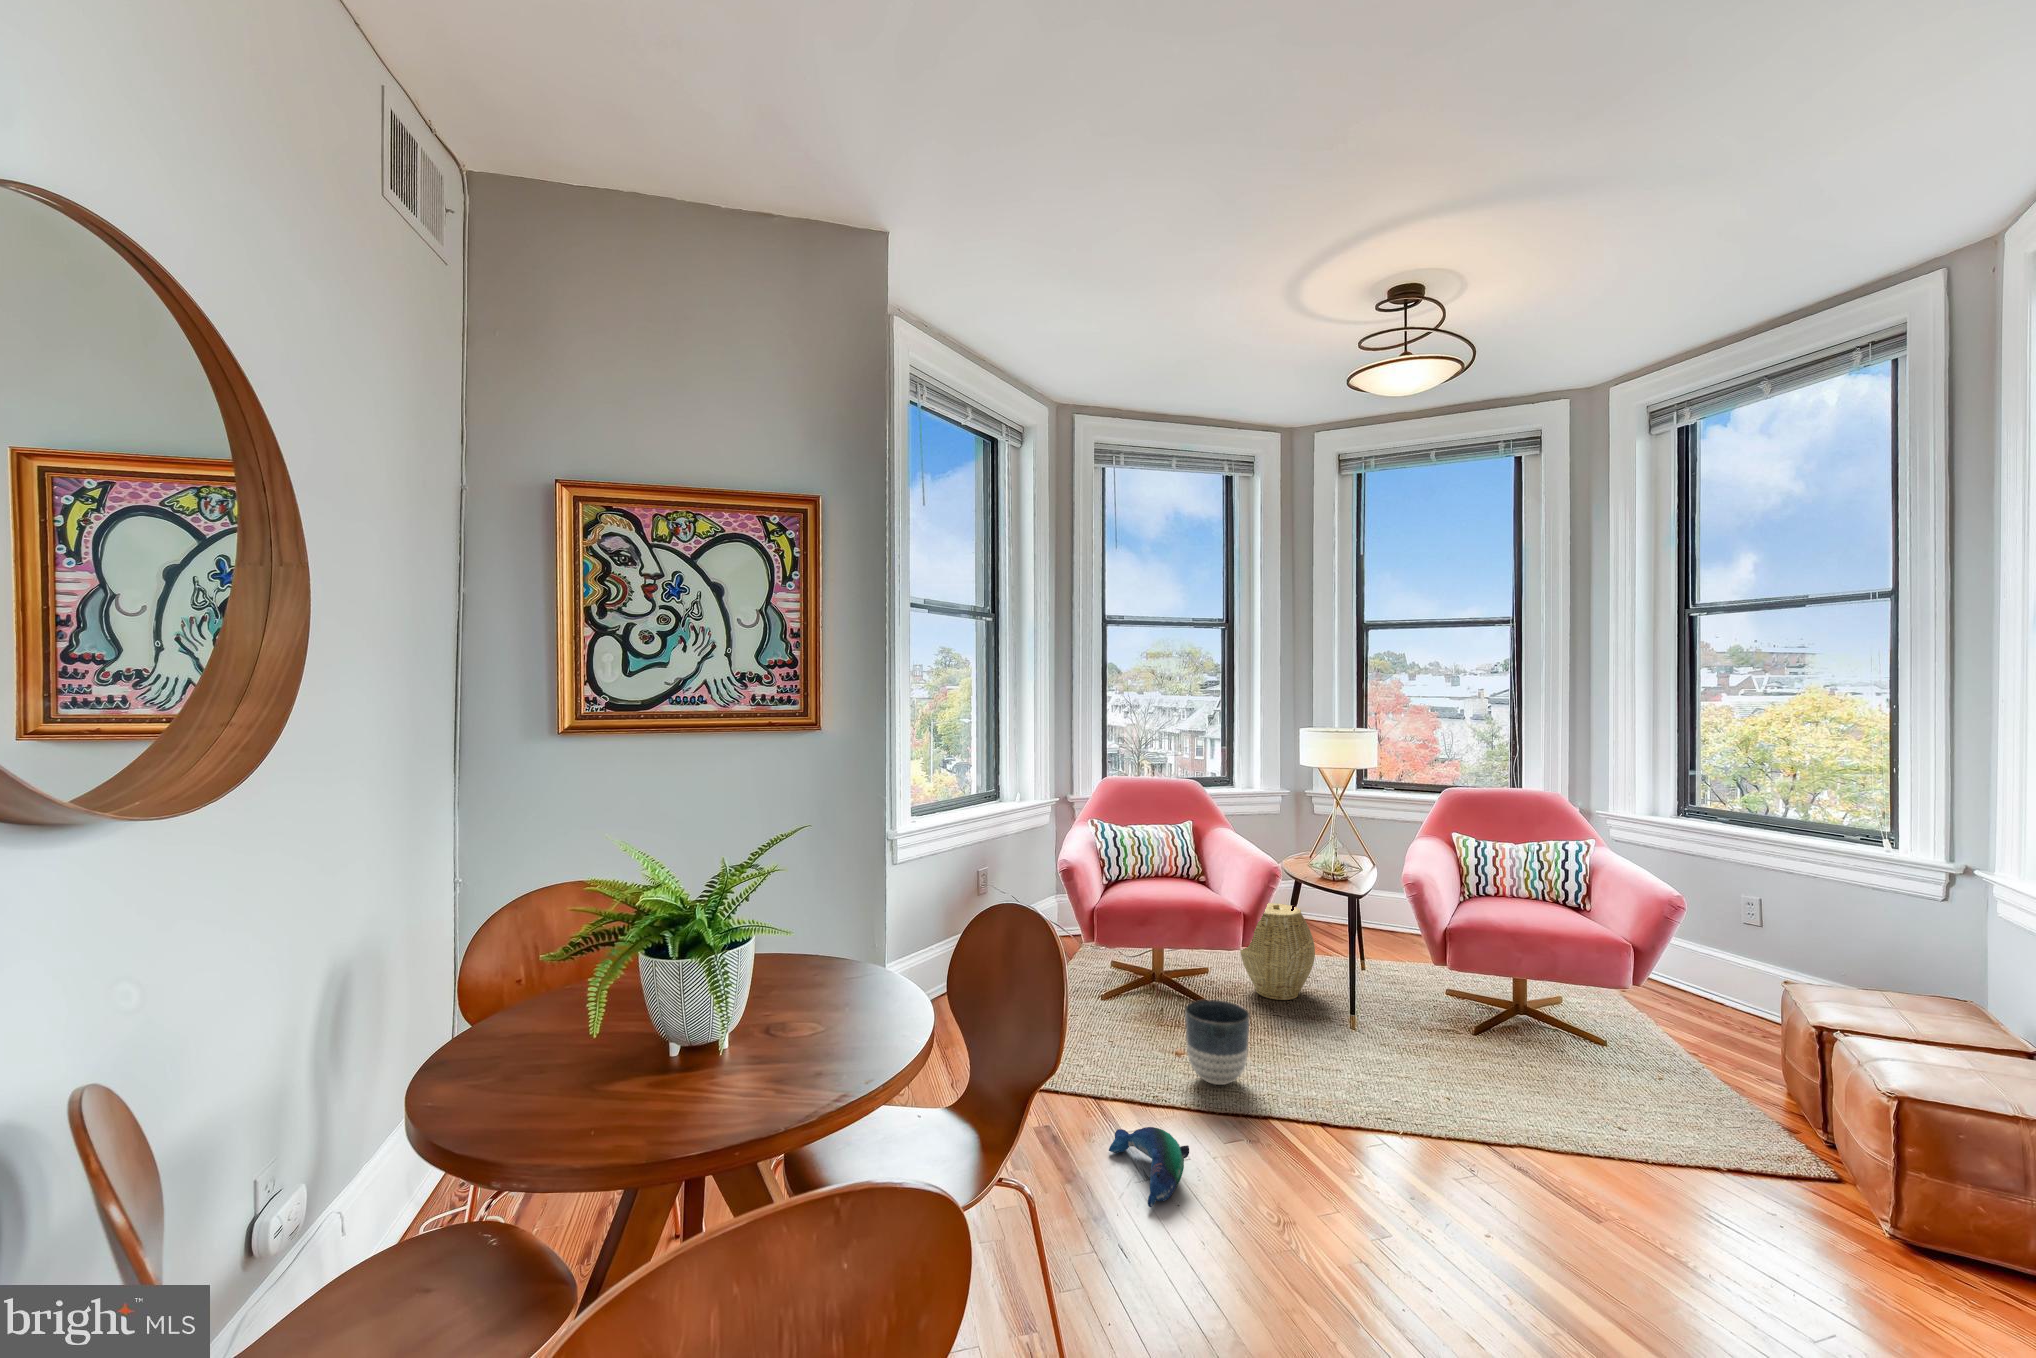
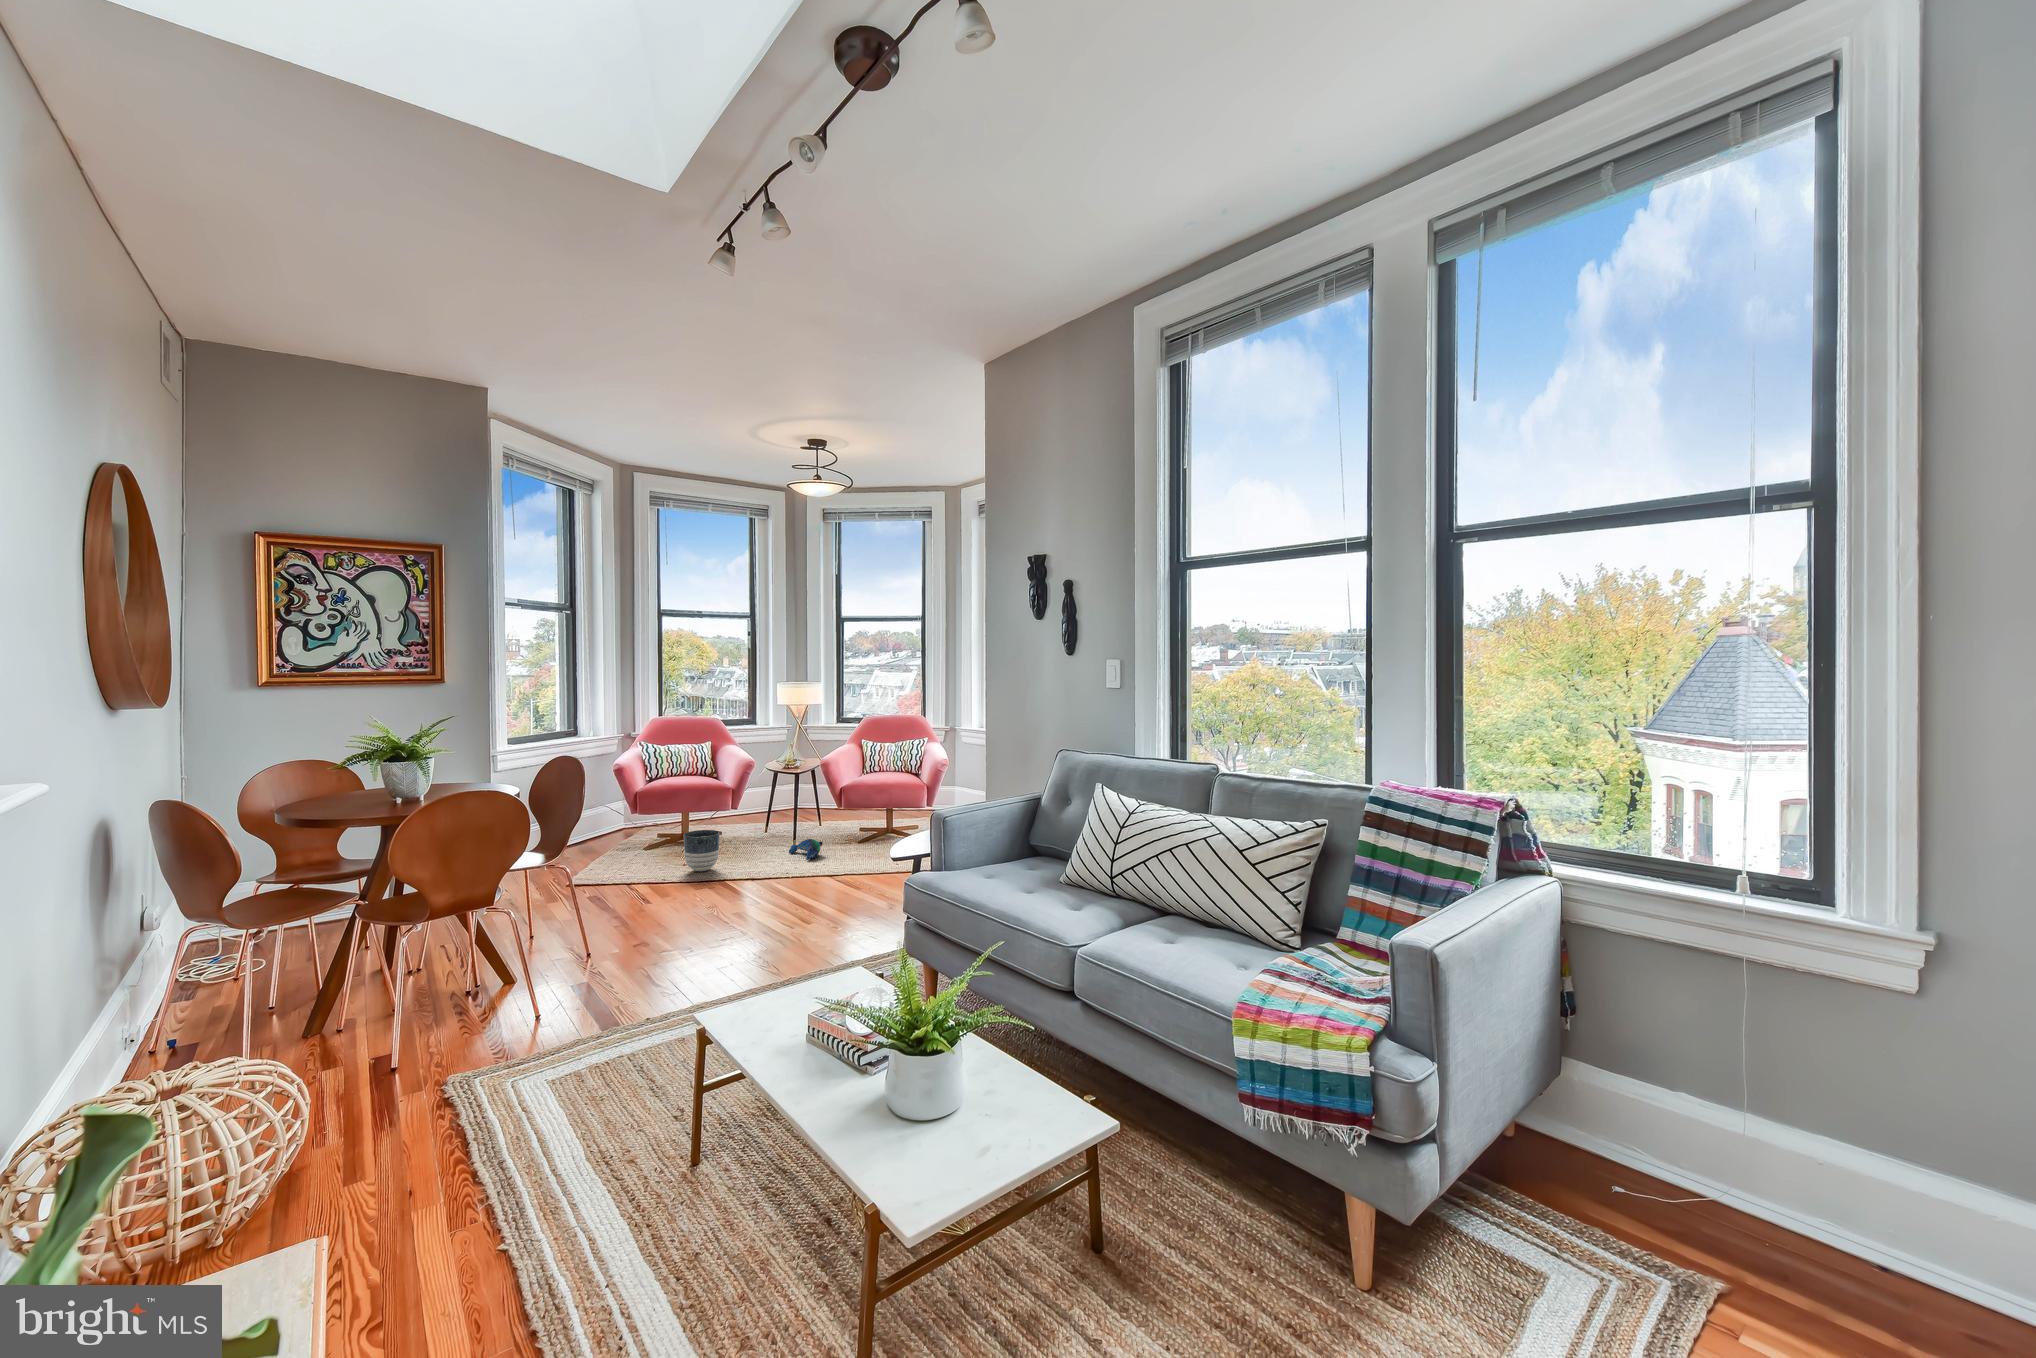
woven basket: present [1240,903,1315,1000] -> none [737,786,781,840]
plush toy: present [1109,1127,1189,1207] -> present [789,839,823,860]

